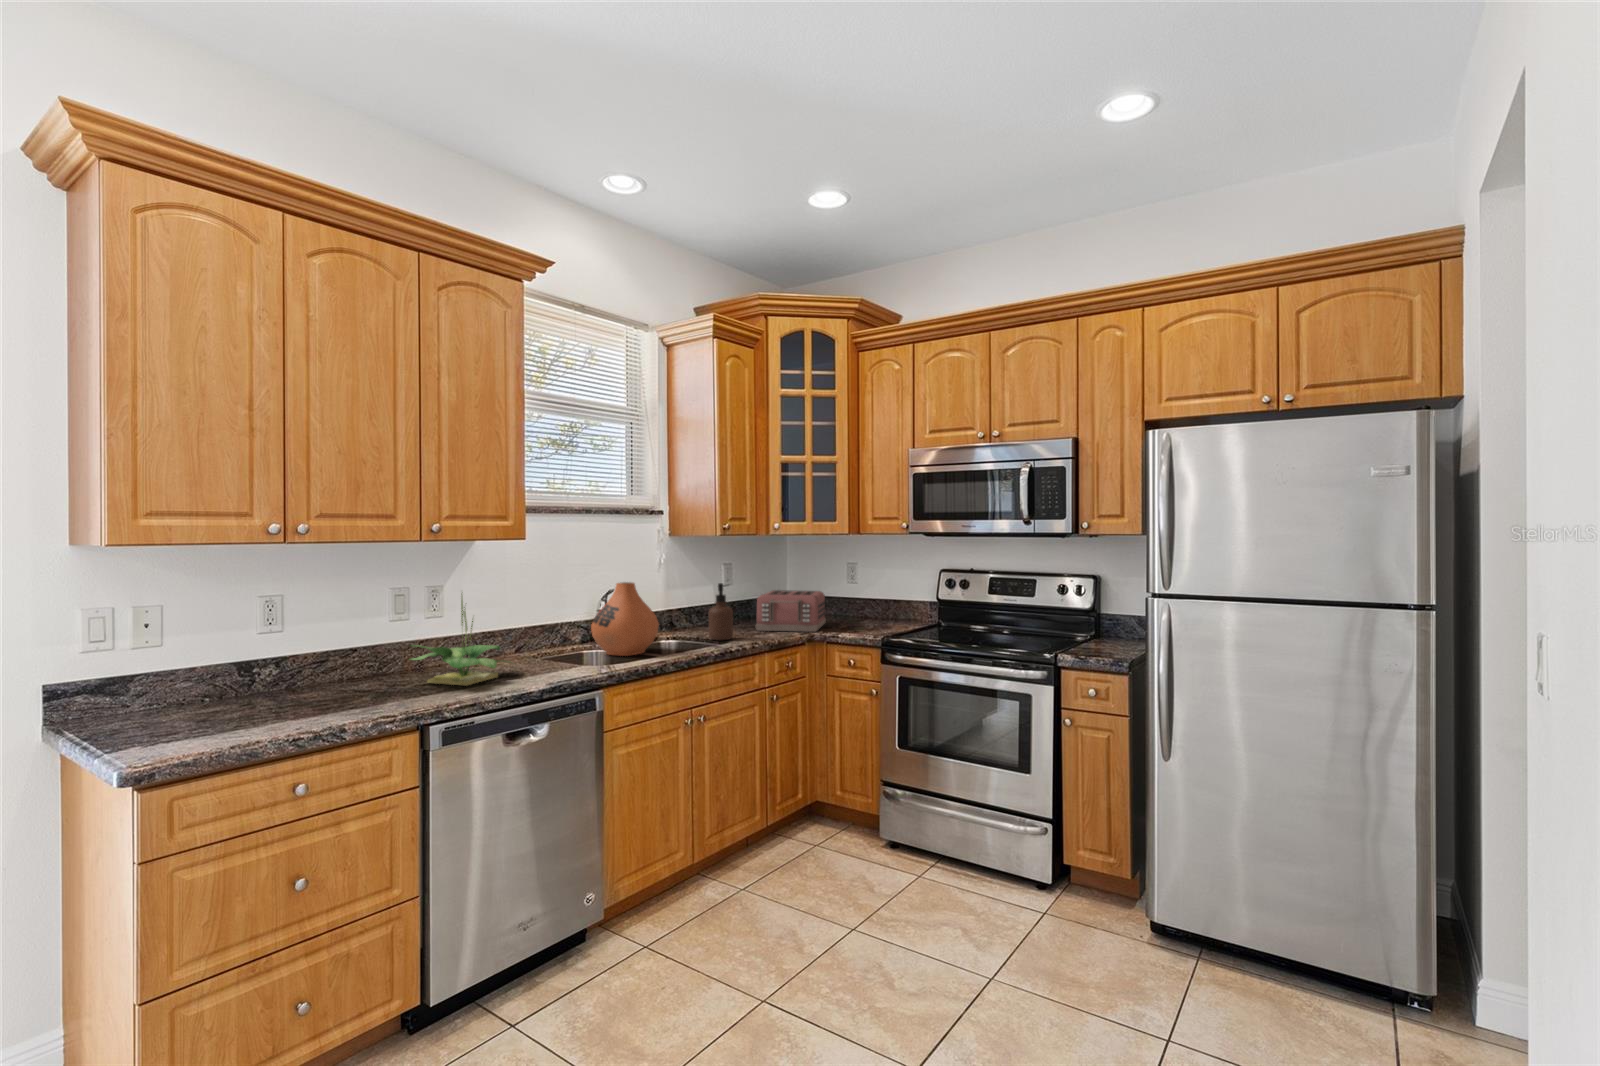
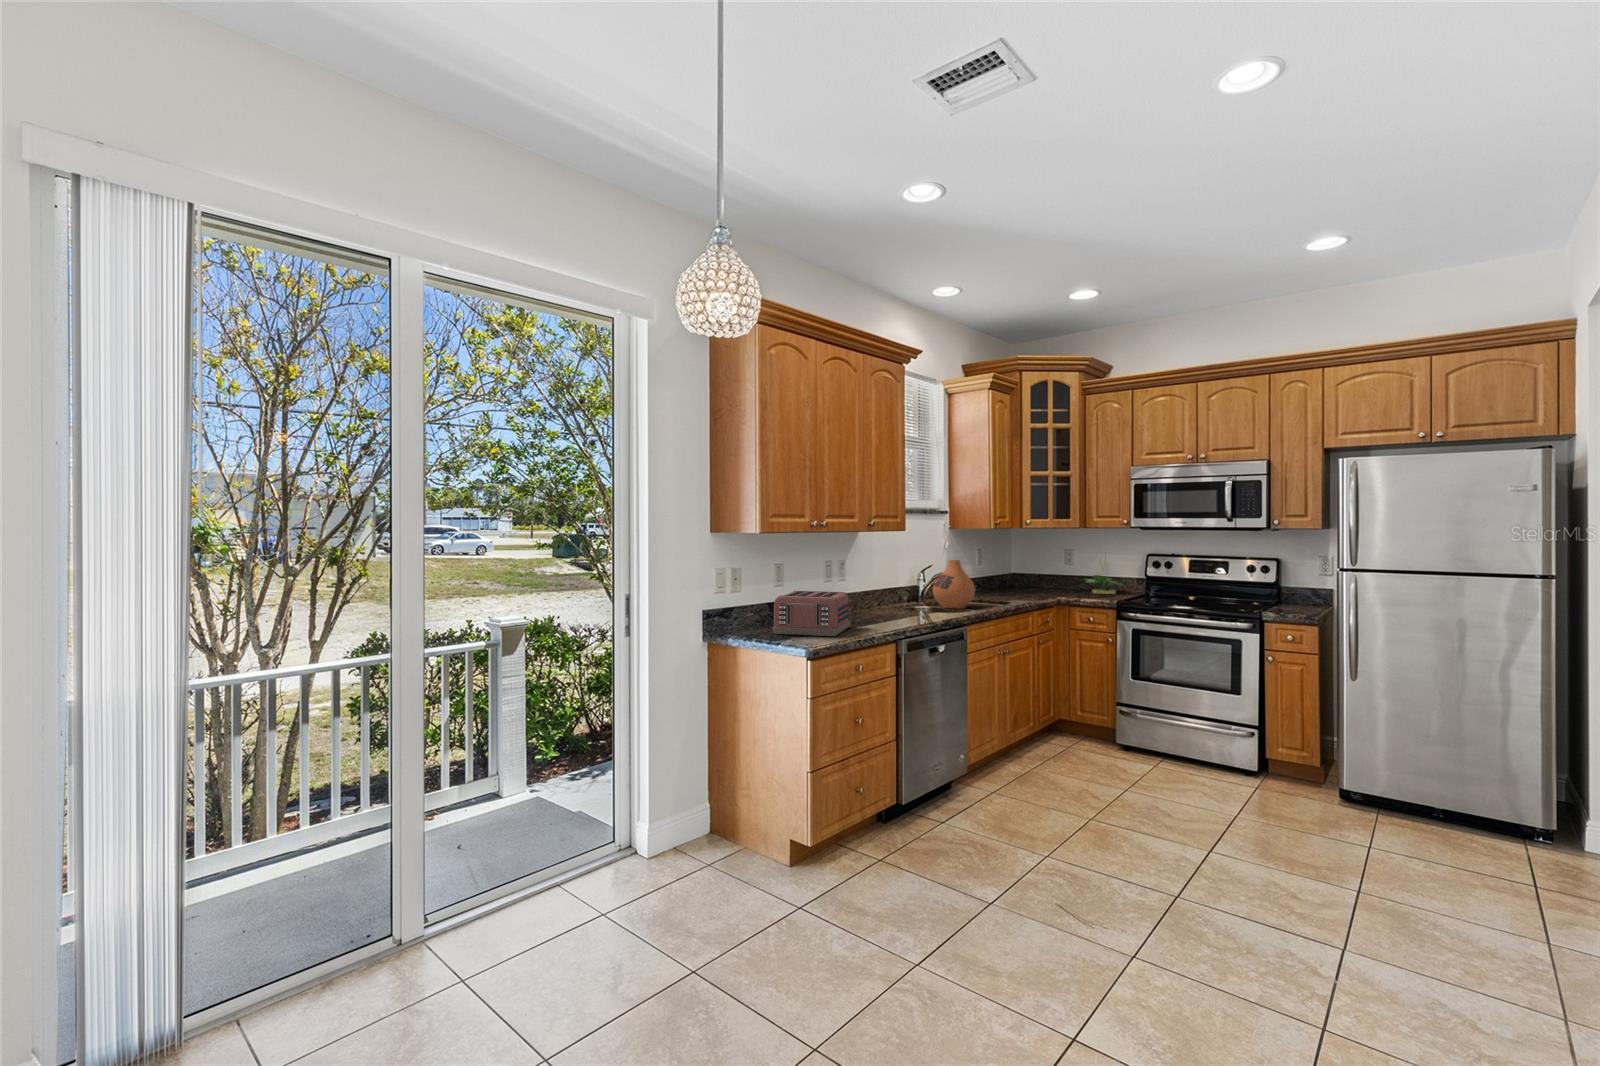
soap dispenser: present [709,583,733,640] -> none [994,562,1011,601]
toaster: present [756,590,826,632] -> present [773,591,850,636]
potted plant: present [412,594,509,686] -> present [1087,575,1121,594]

